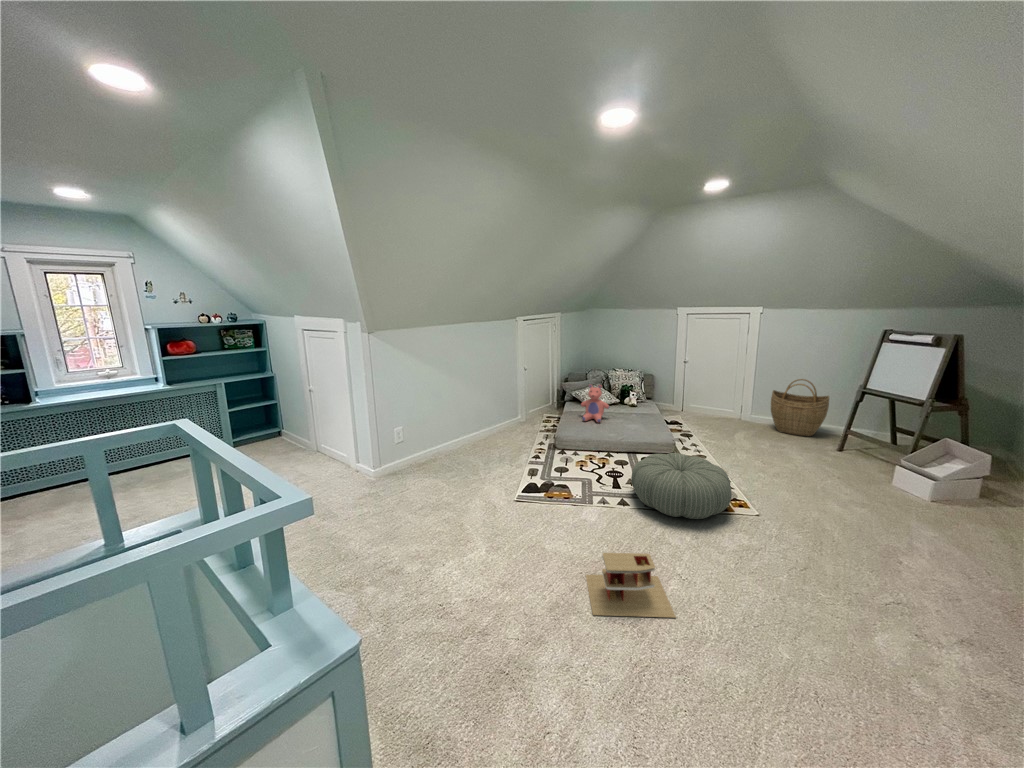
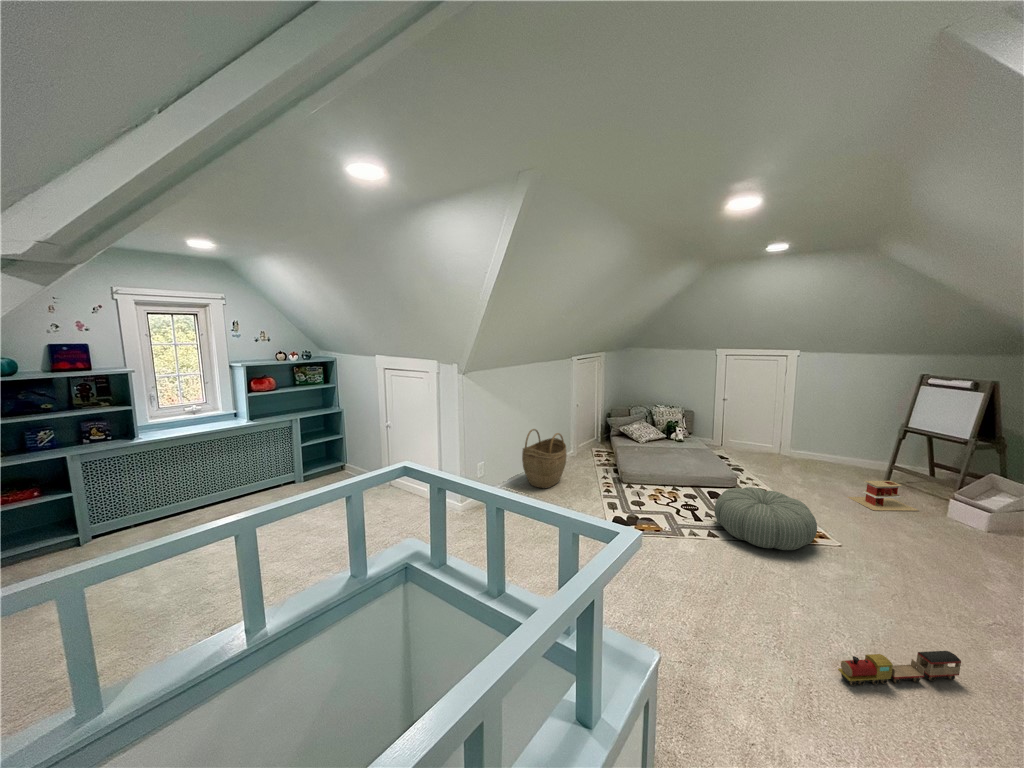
woven basket: present [771,379,829,436] -> present [522,429,567,488]
teddy bear: present [581,384,609,422] -> none [635,420,664,457]
toy house: present [586,553,676,617] -> present [848,481,918,511]
toy train: none [687,629,823,665] -> present [838,651,961,686]

